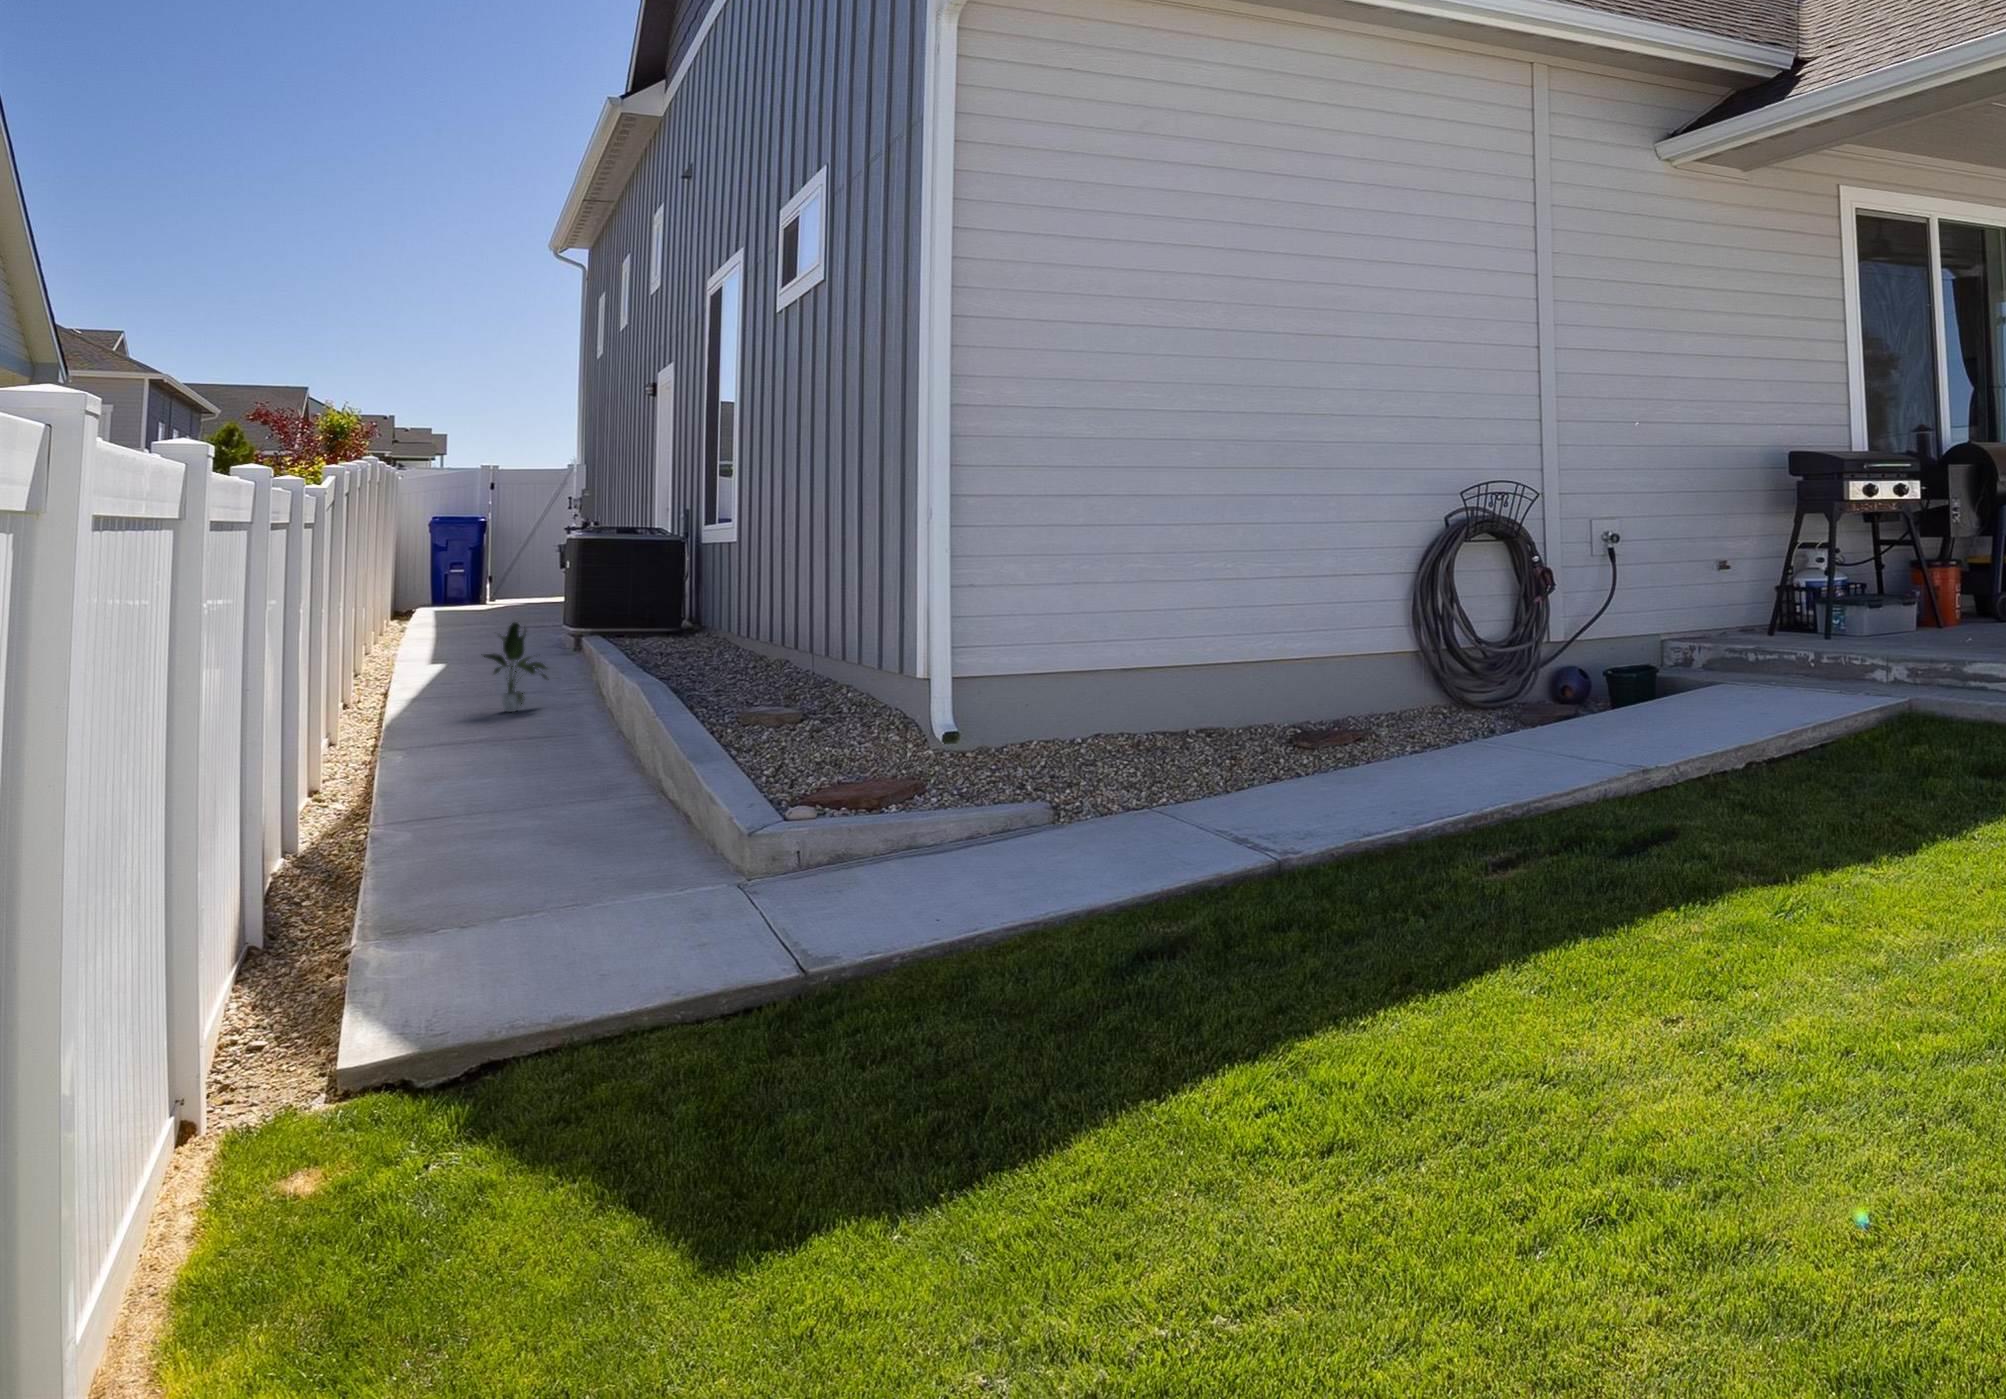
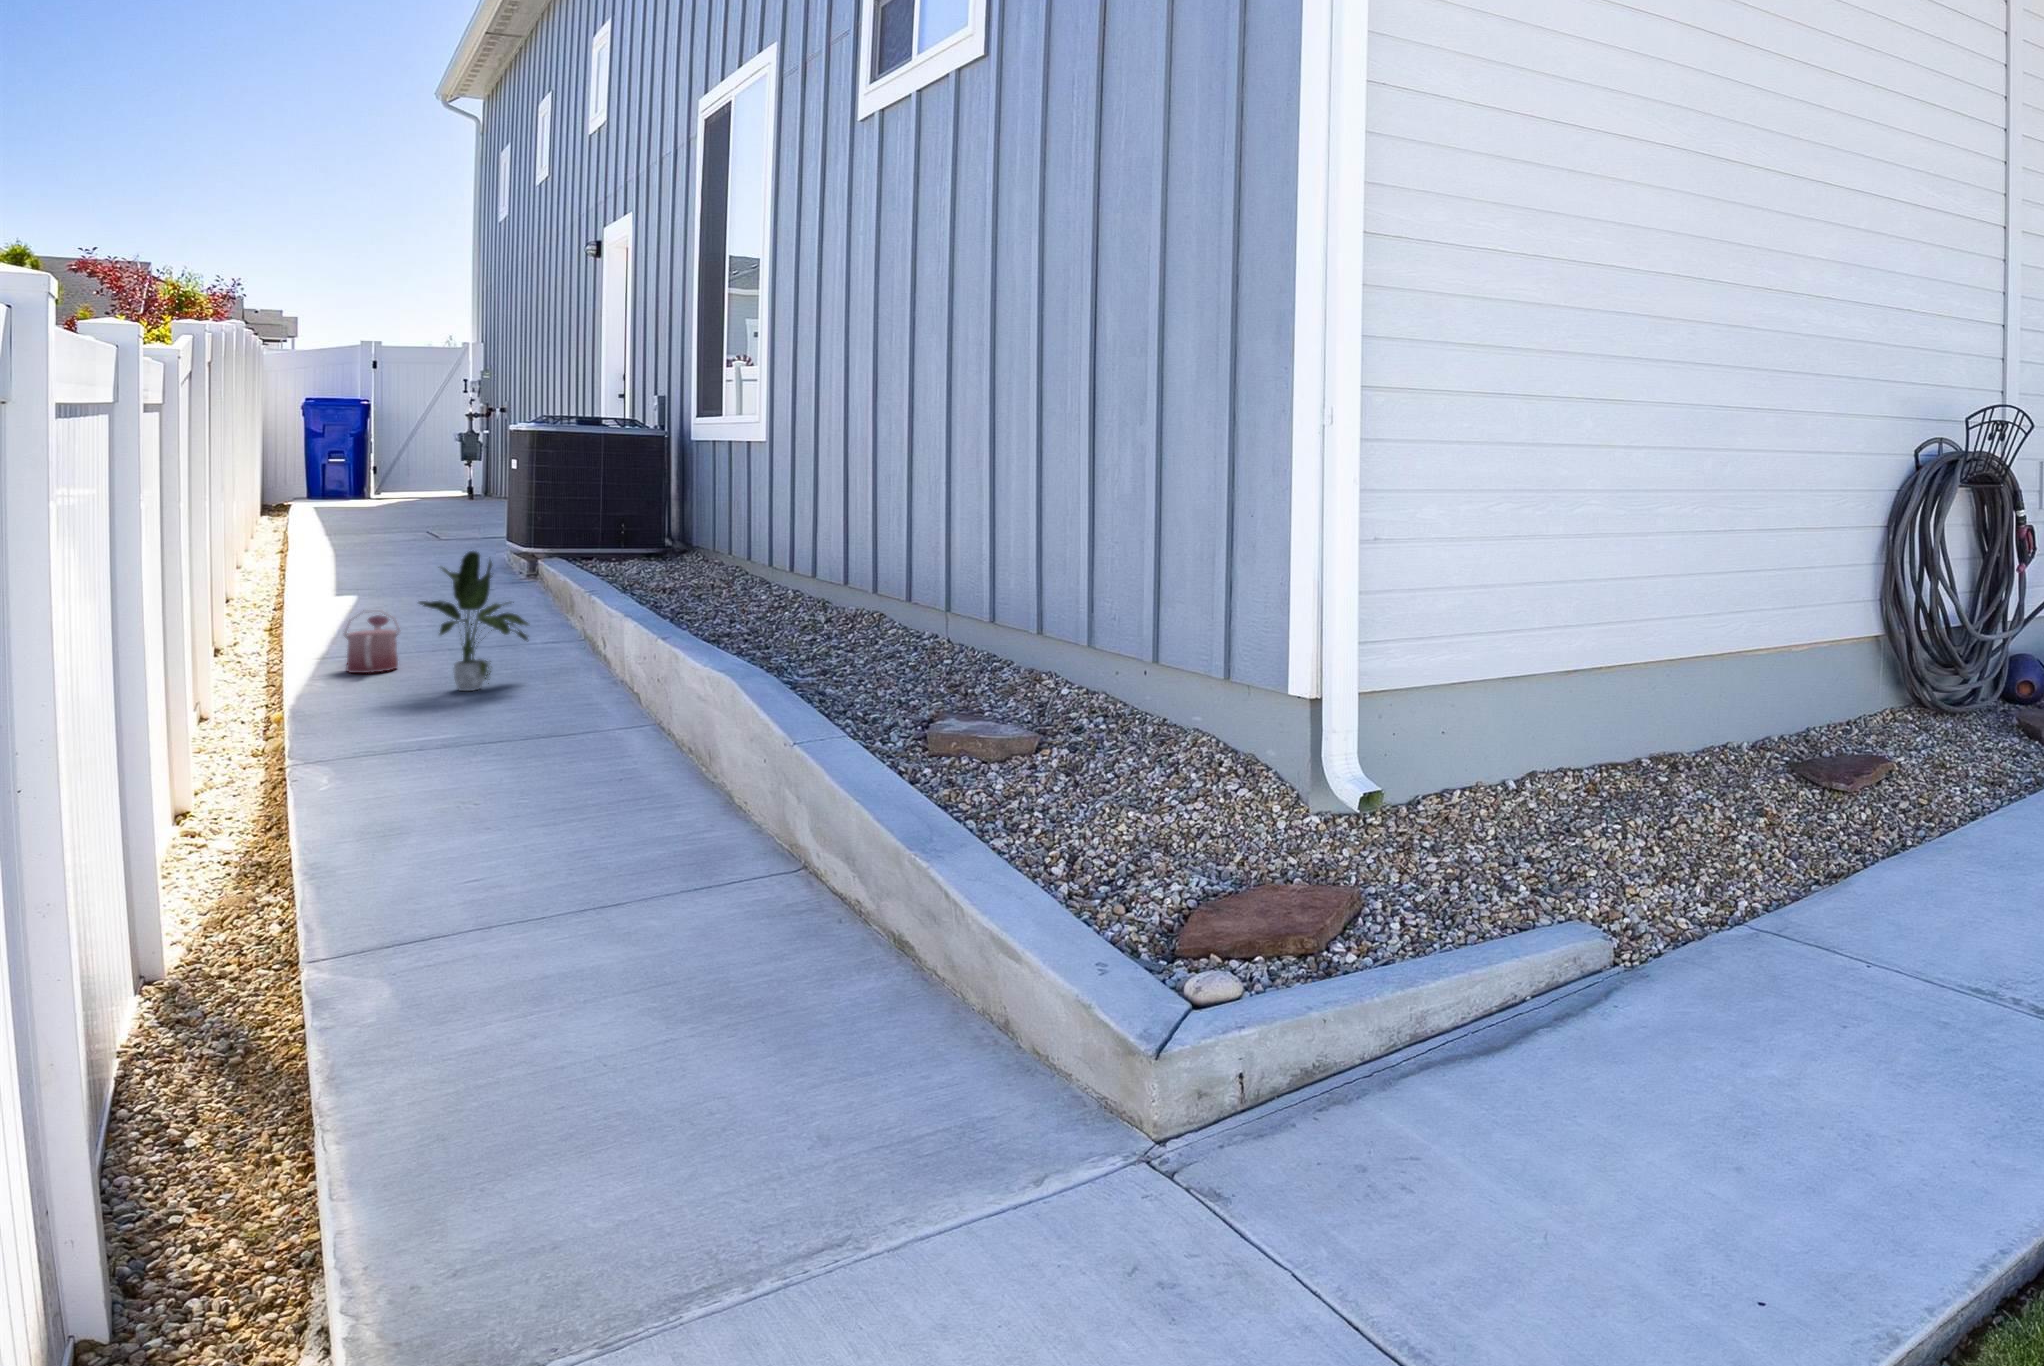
watering can: none [440,663,474,704] -> present [344,610,400,673]

